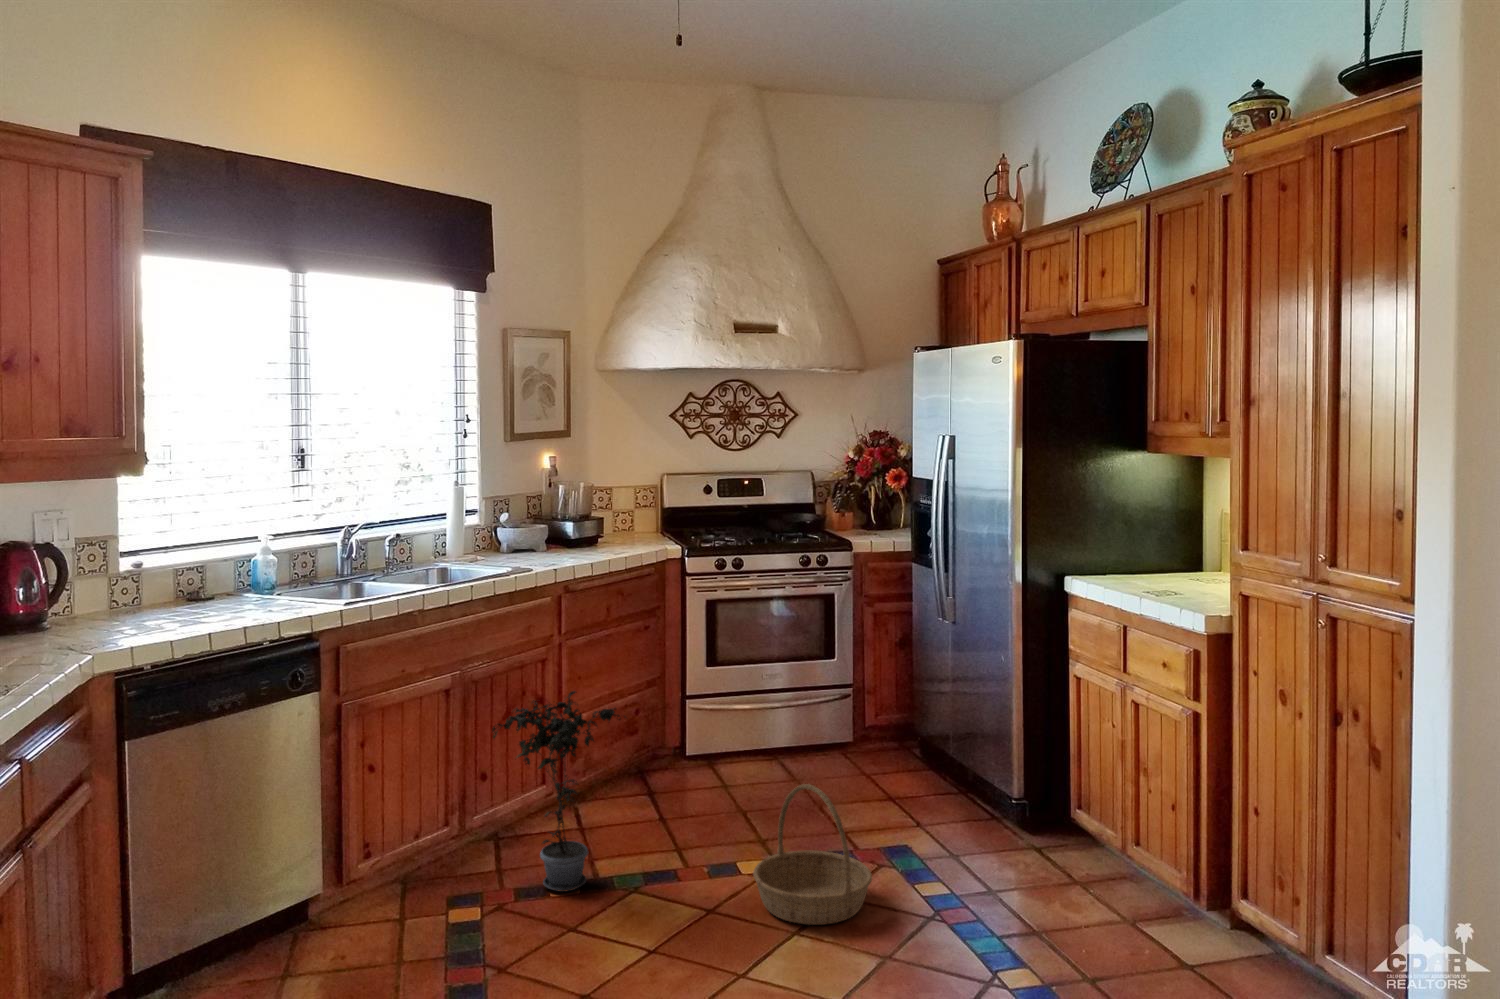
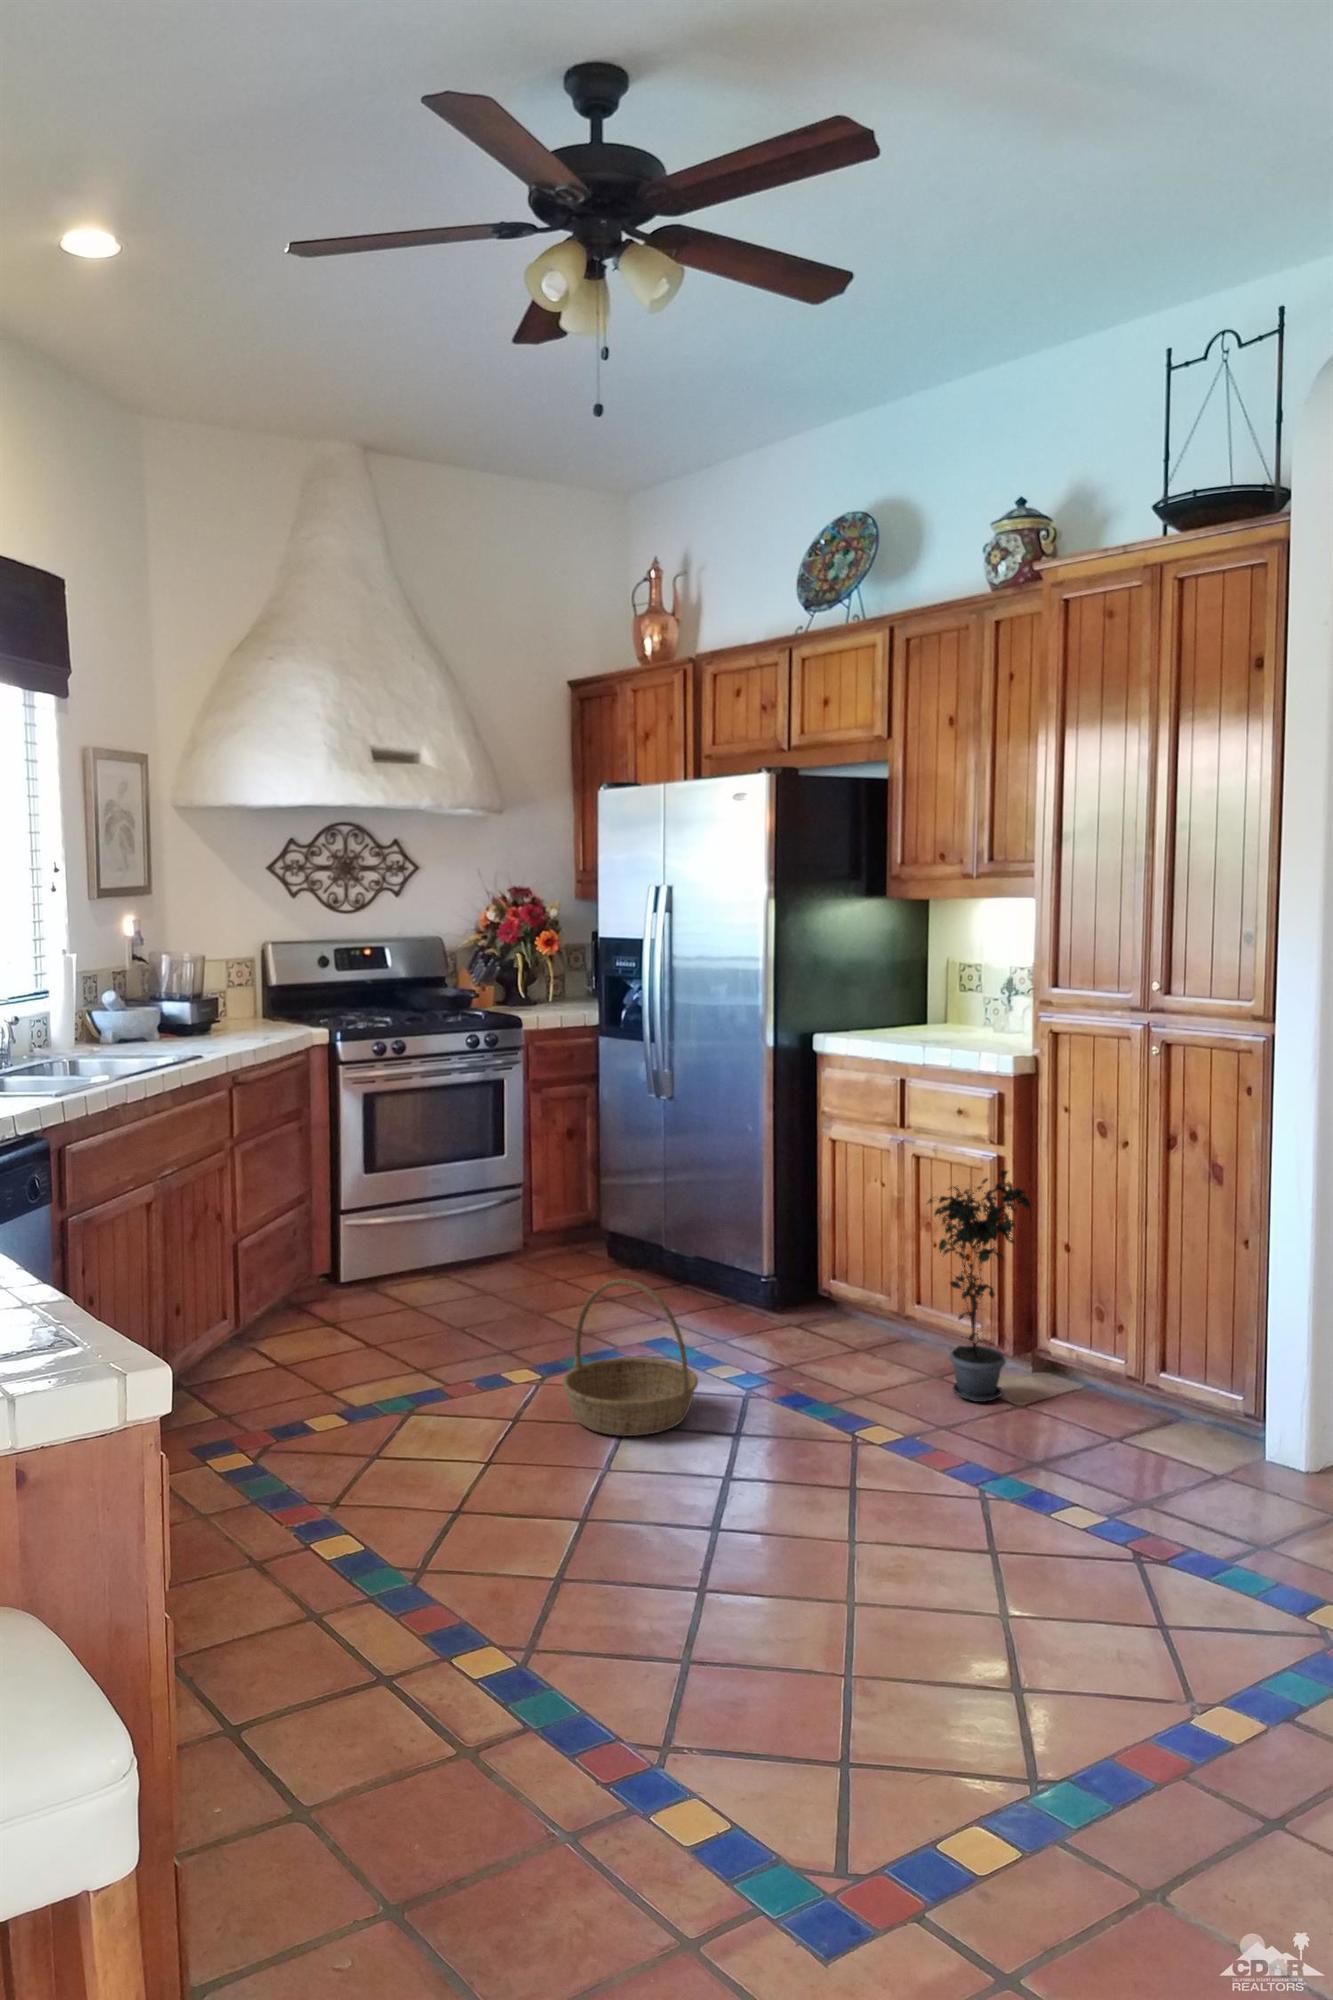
potted plant: present [492,691,620,892] -> present [928,1170,1031,1402]

